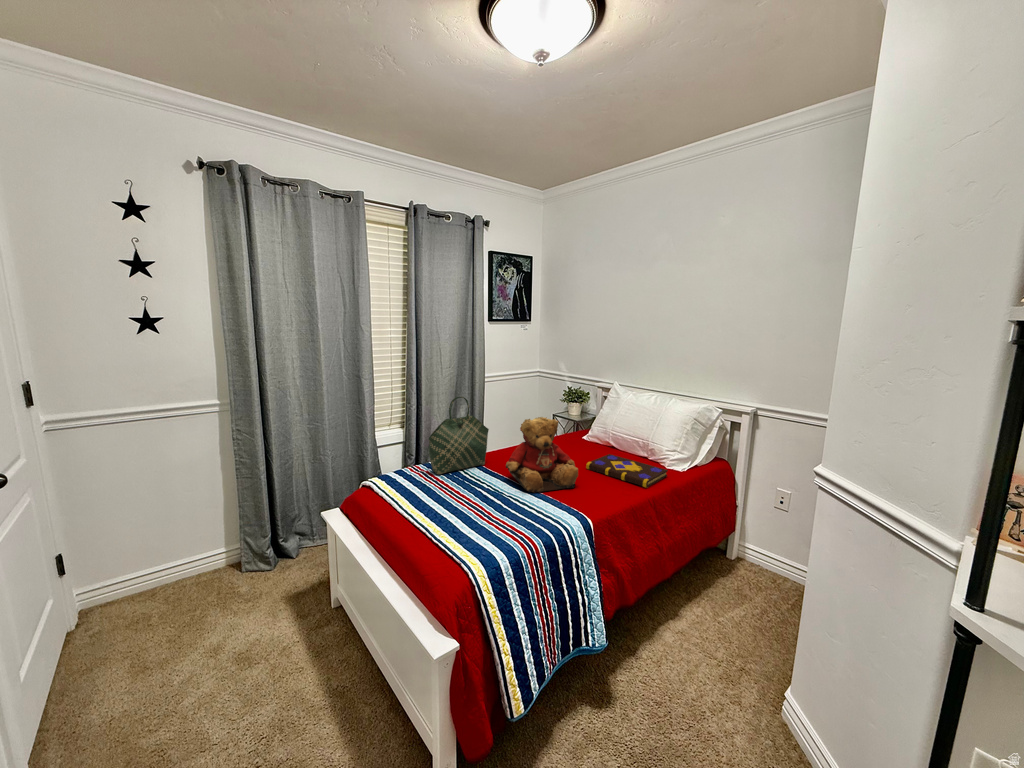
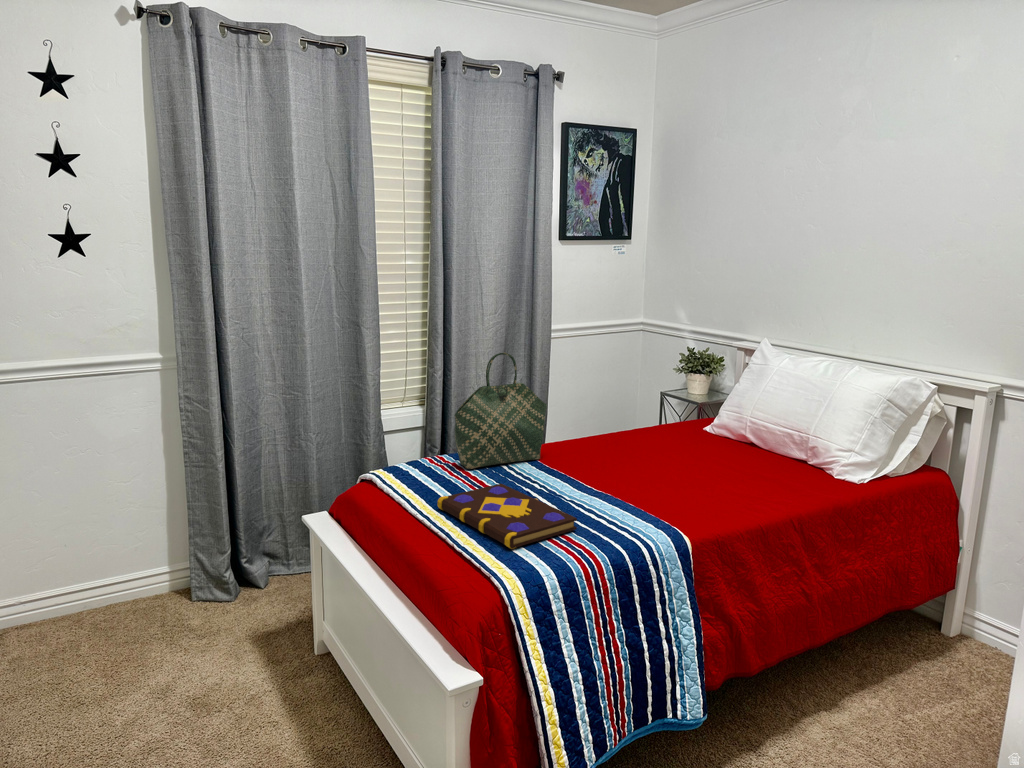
teddy bear: present [506,417,578,493] -> none [569,386,681,499]
book: present [586,454,668,488] -> present [437,484,577,549]

